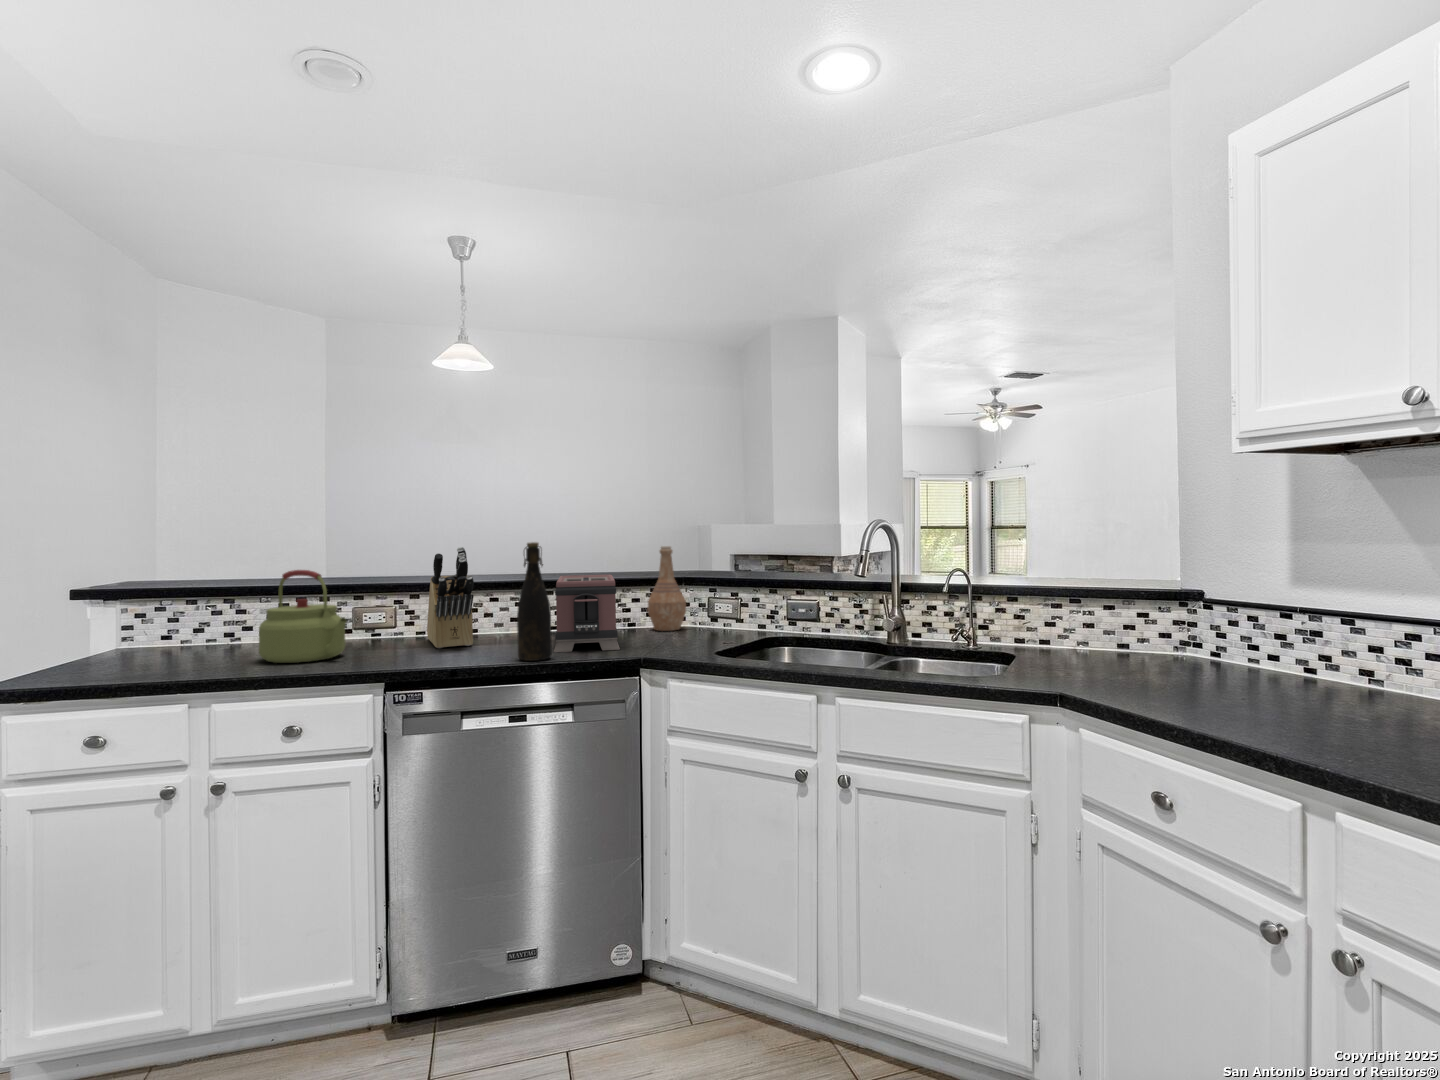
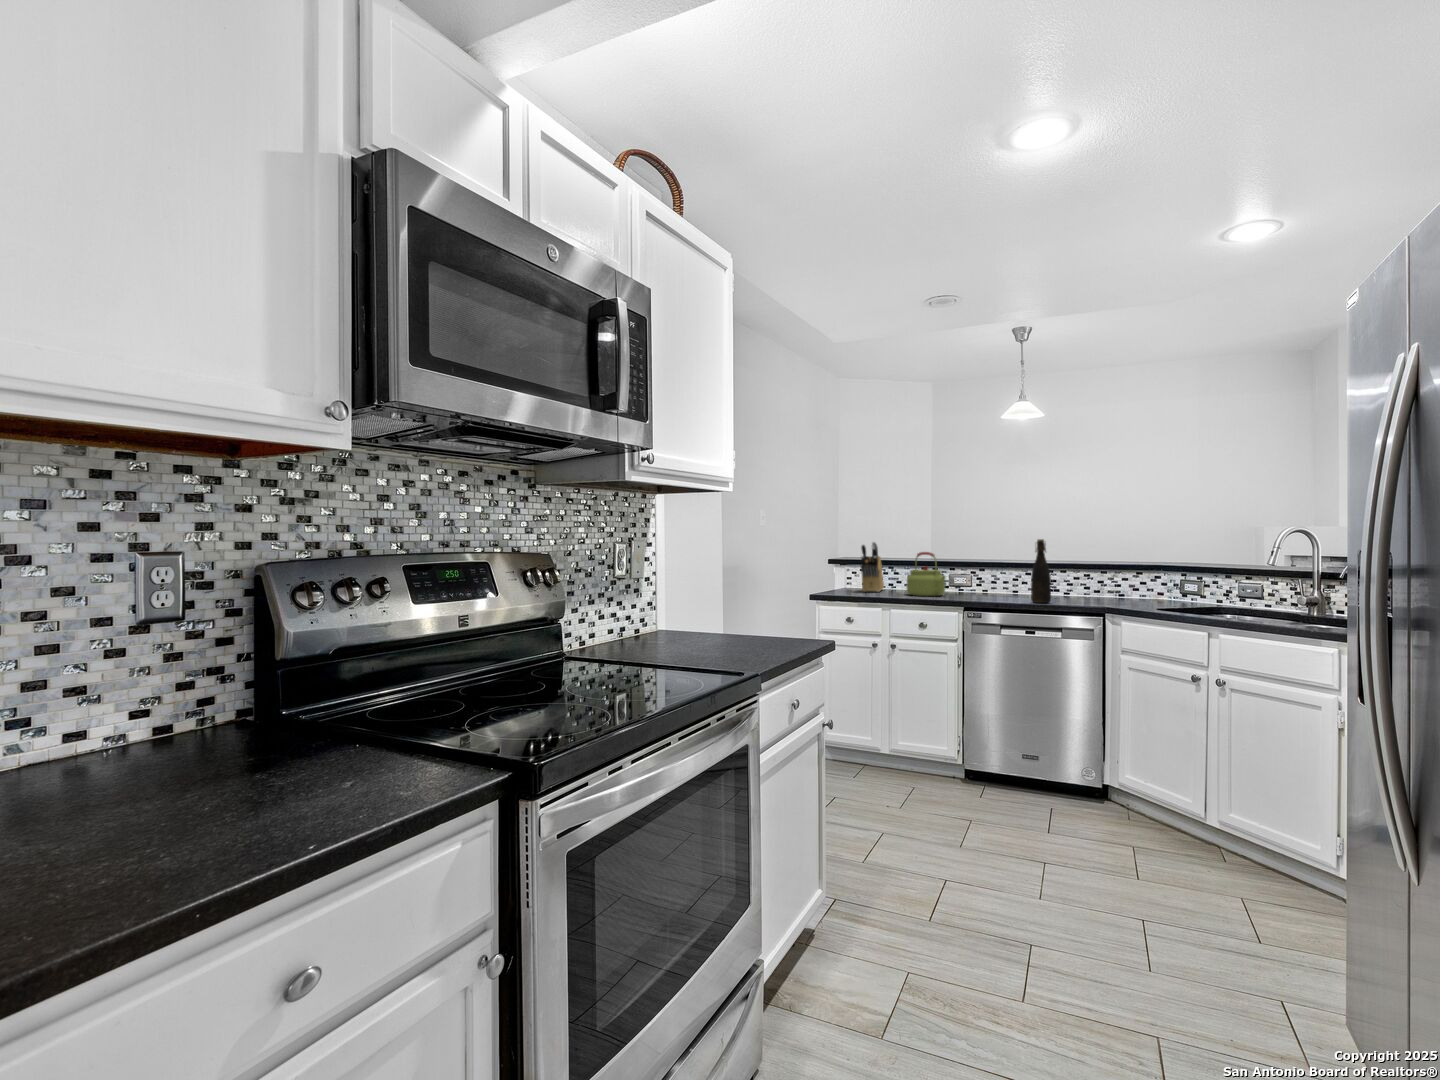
vase: present [648,546,686,631] -> none [1133,544,1164,601]
knife block: present [427,547,474,648] -> present [861,542,884,592]
toaster: present [554,575,620,652] -> none [1055,561,1105,604]

